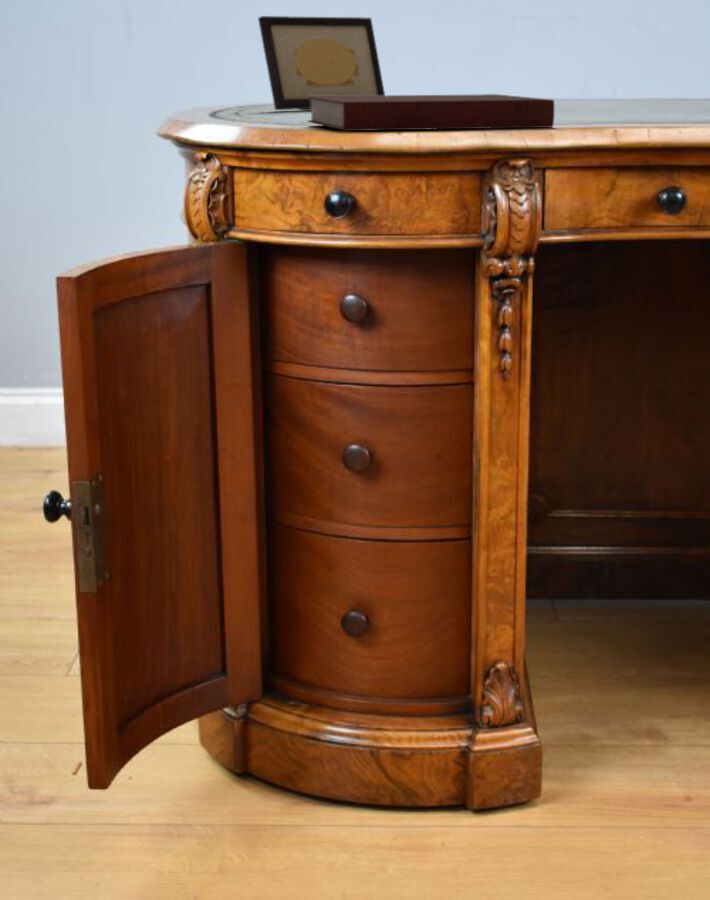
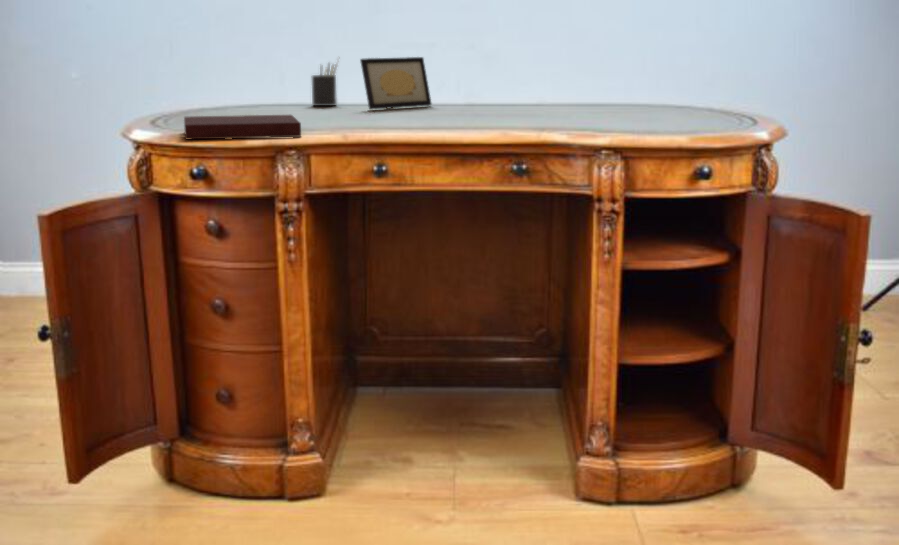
picture frame: present [258,16,385,110] -> present [360,57,431,110]
pen holder: none [433,16,484,105] -> present [312,65,337,106]

